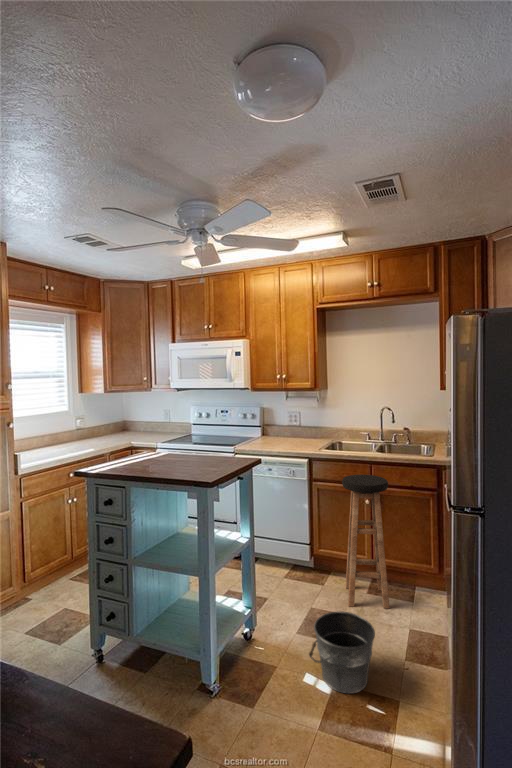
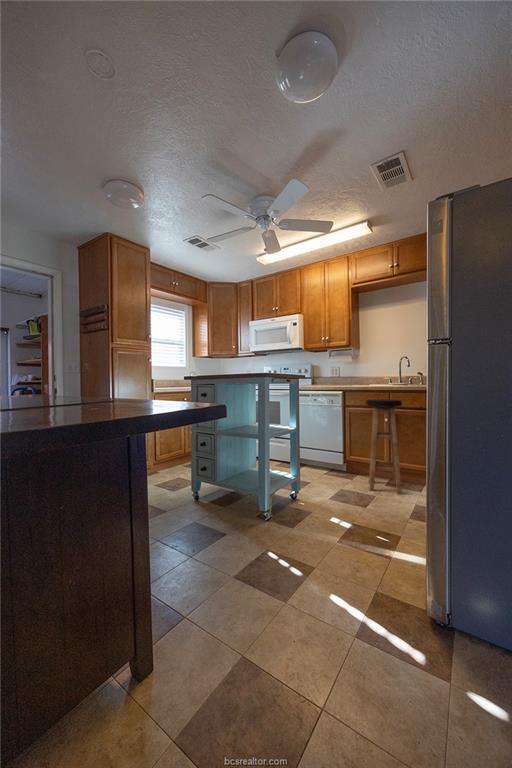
bucket: present [309,611,375,693] -> none [335,479,385,530]

